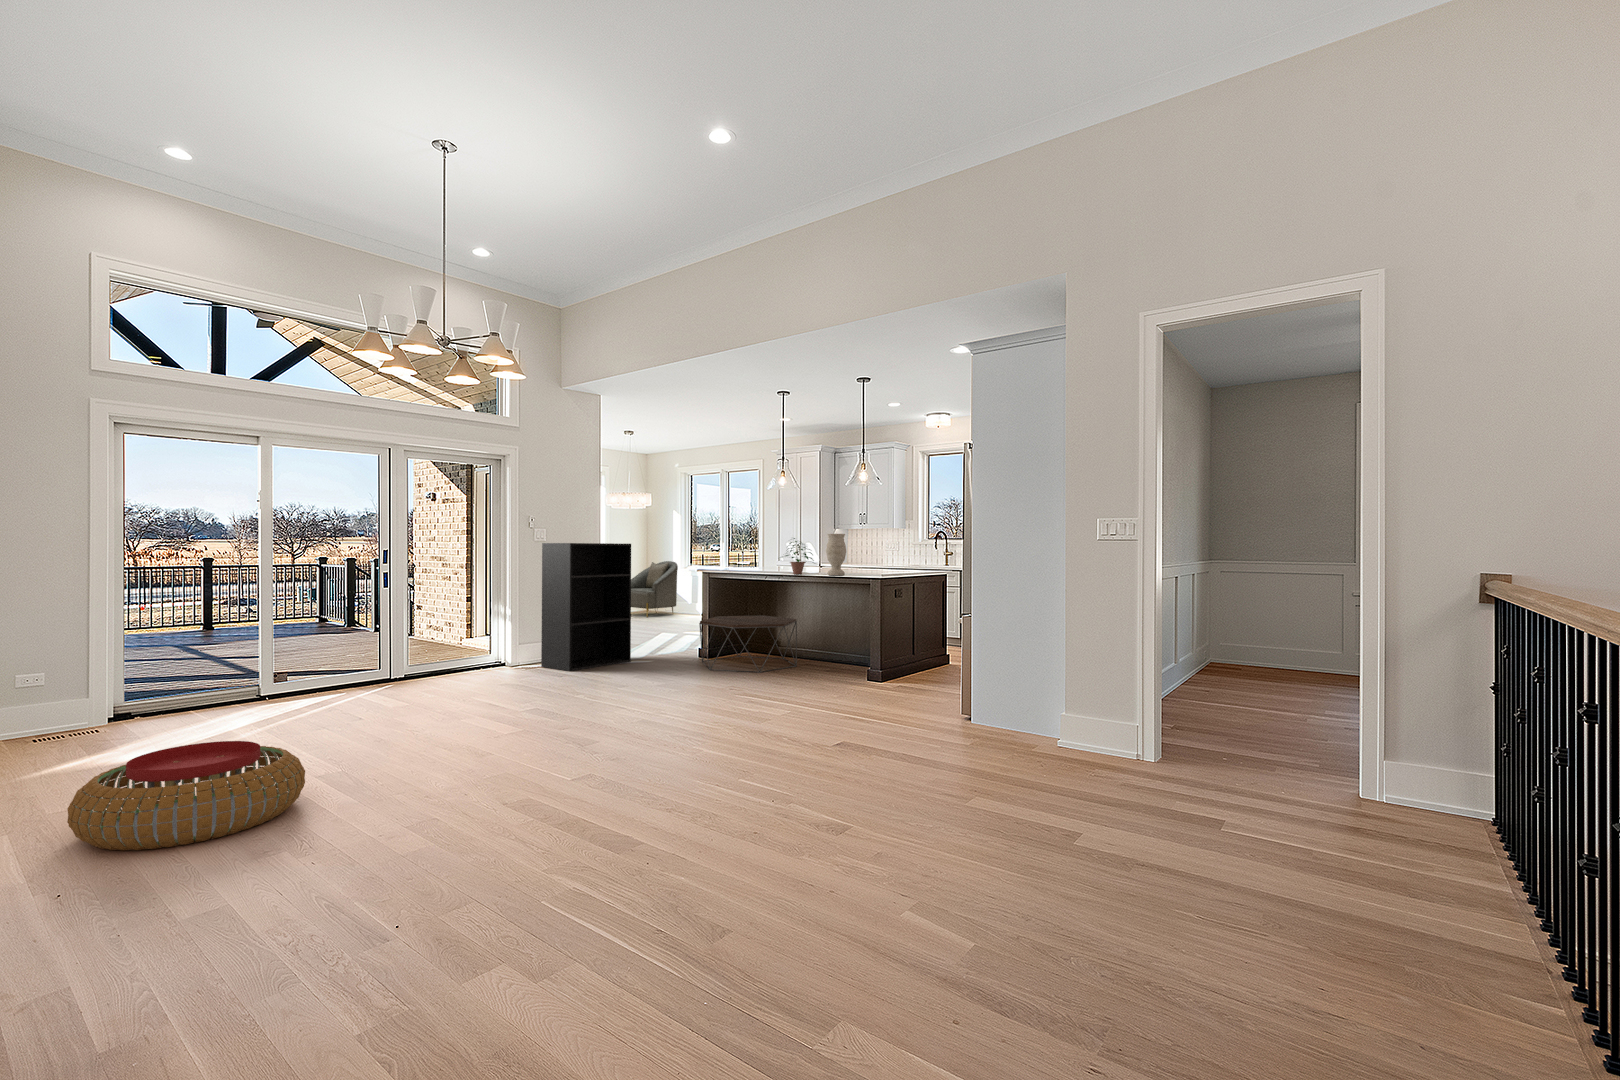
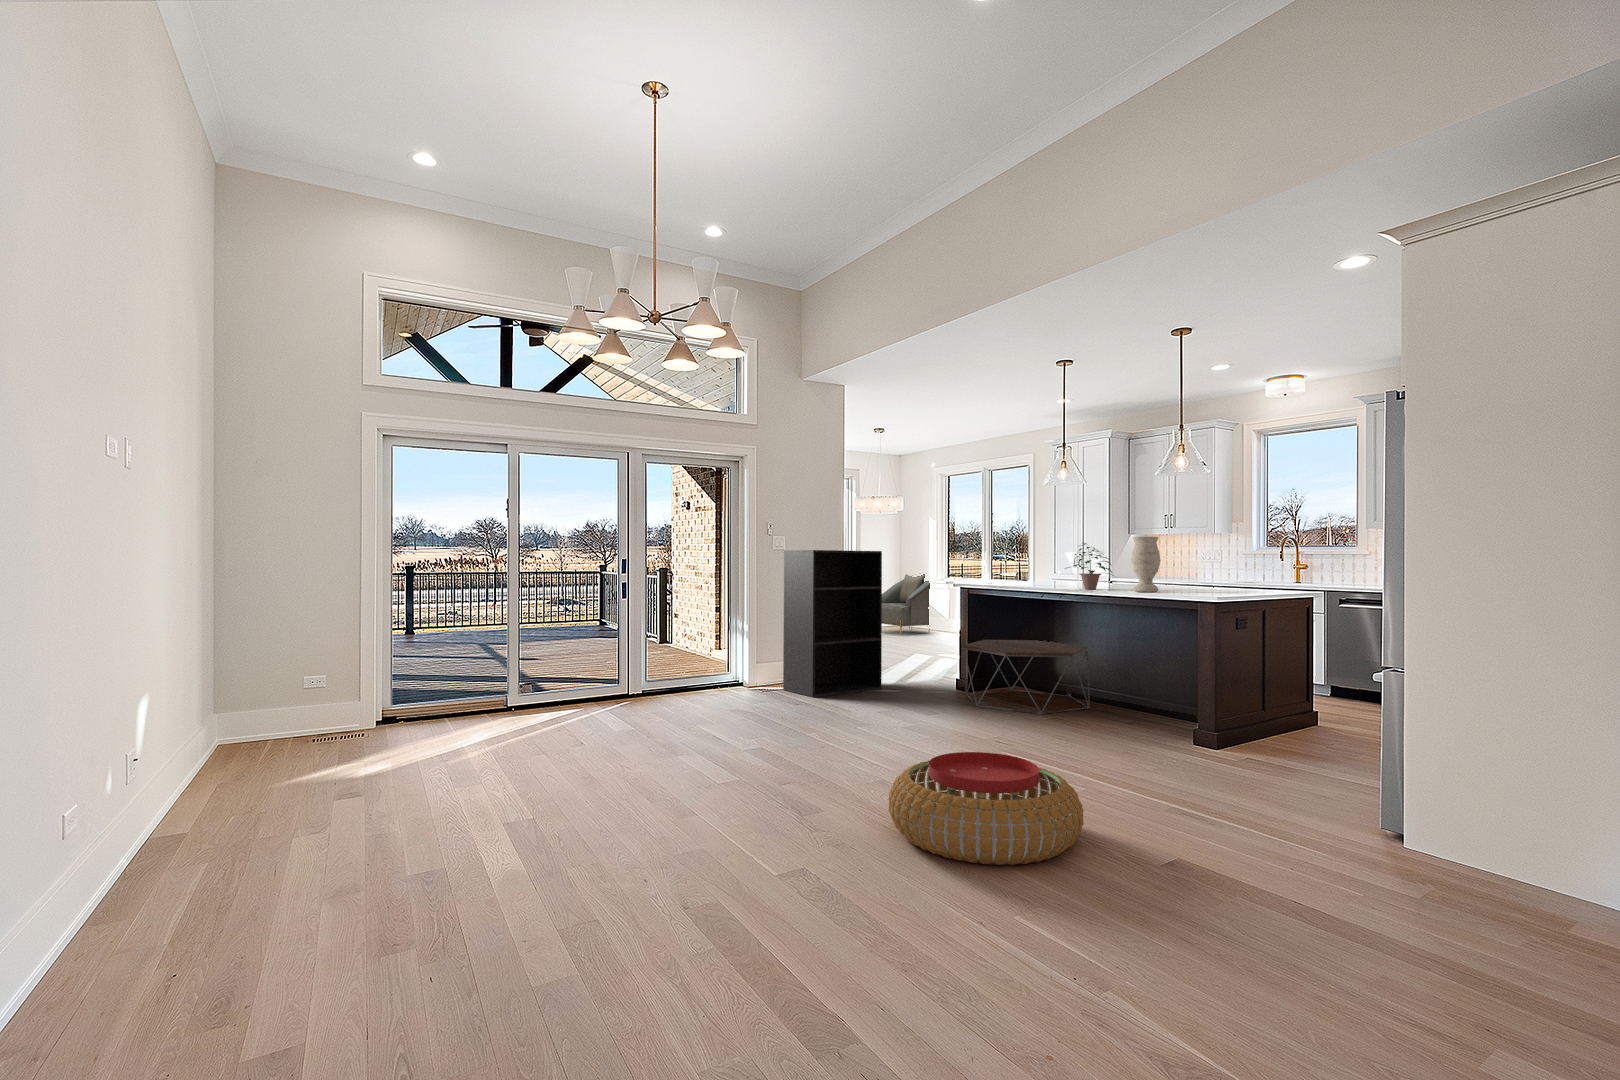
pouf: present [67,741,305,850] -> present [889,752,1084,865]

